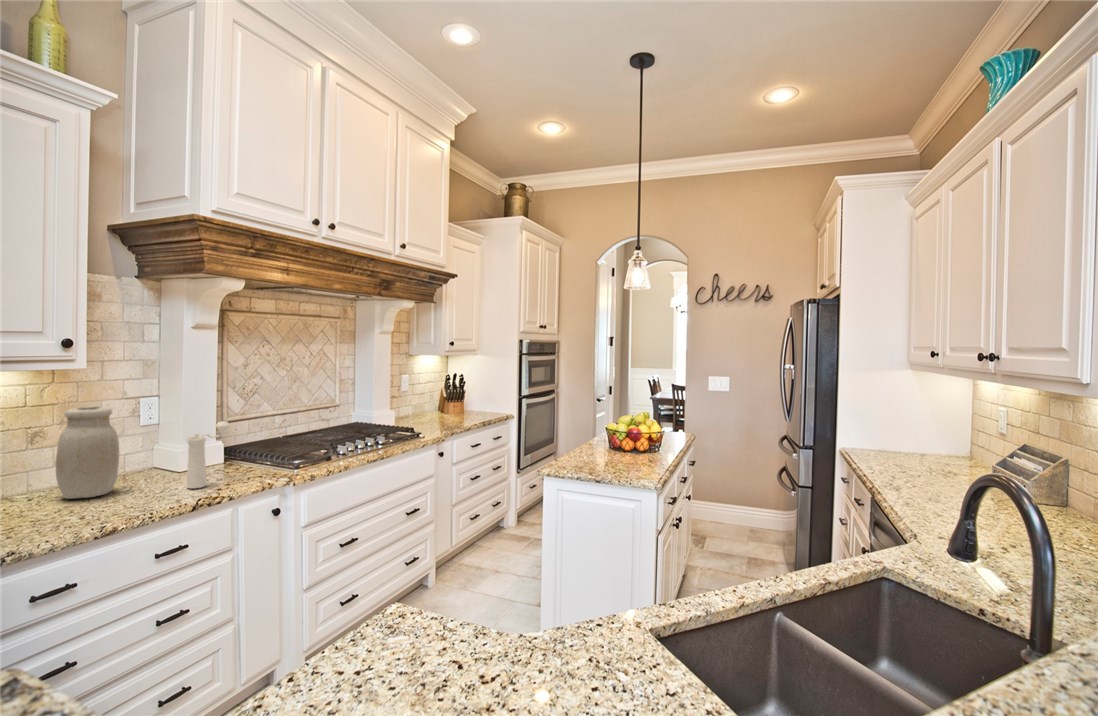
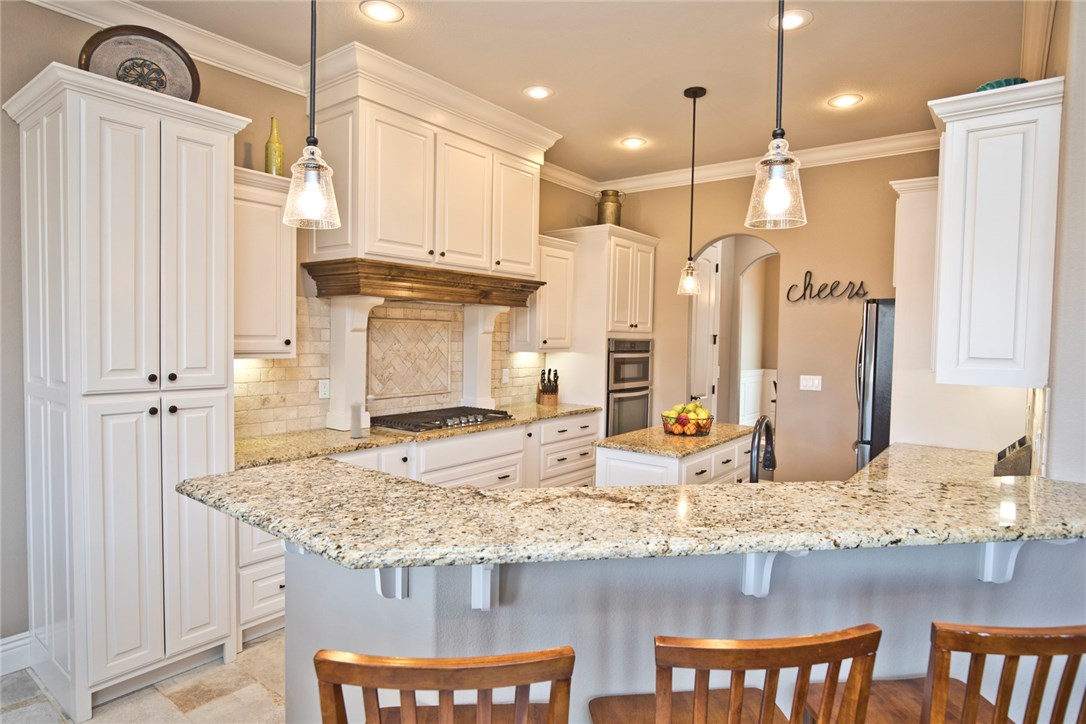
jar: present [56,407,119,499] -> none [281,382,313,438]

